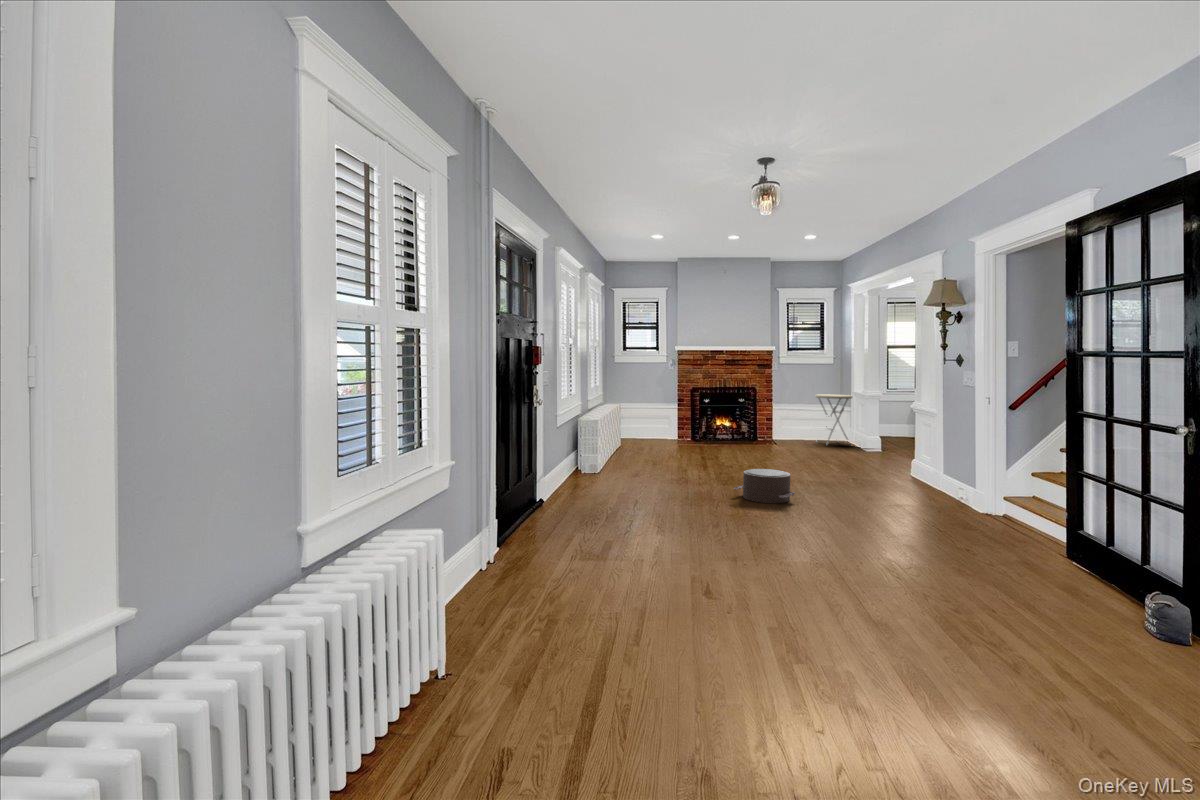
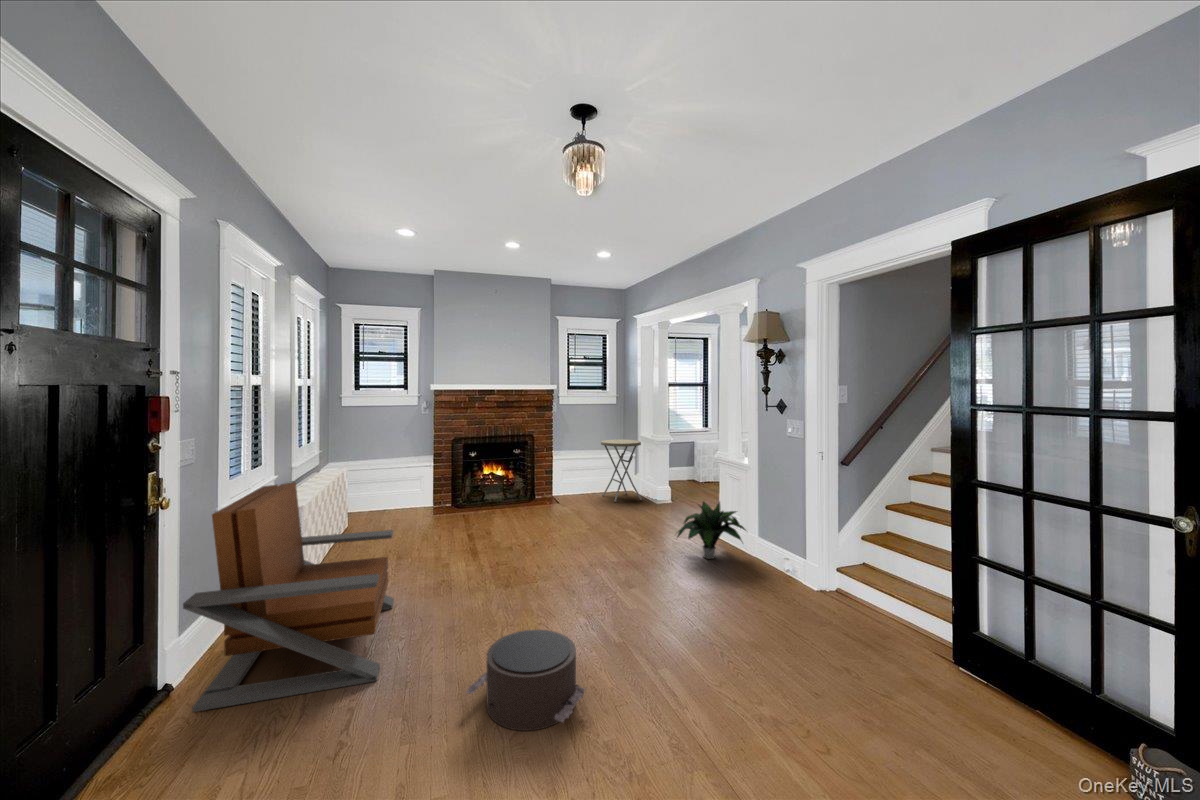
lounge chair: none [605,395,685,488] -> present [183,482,394,712]
potted plant: none [867,429,929,473] -> present [677,502,746,559]

